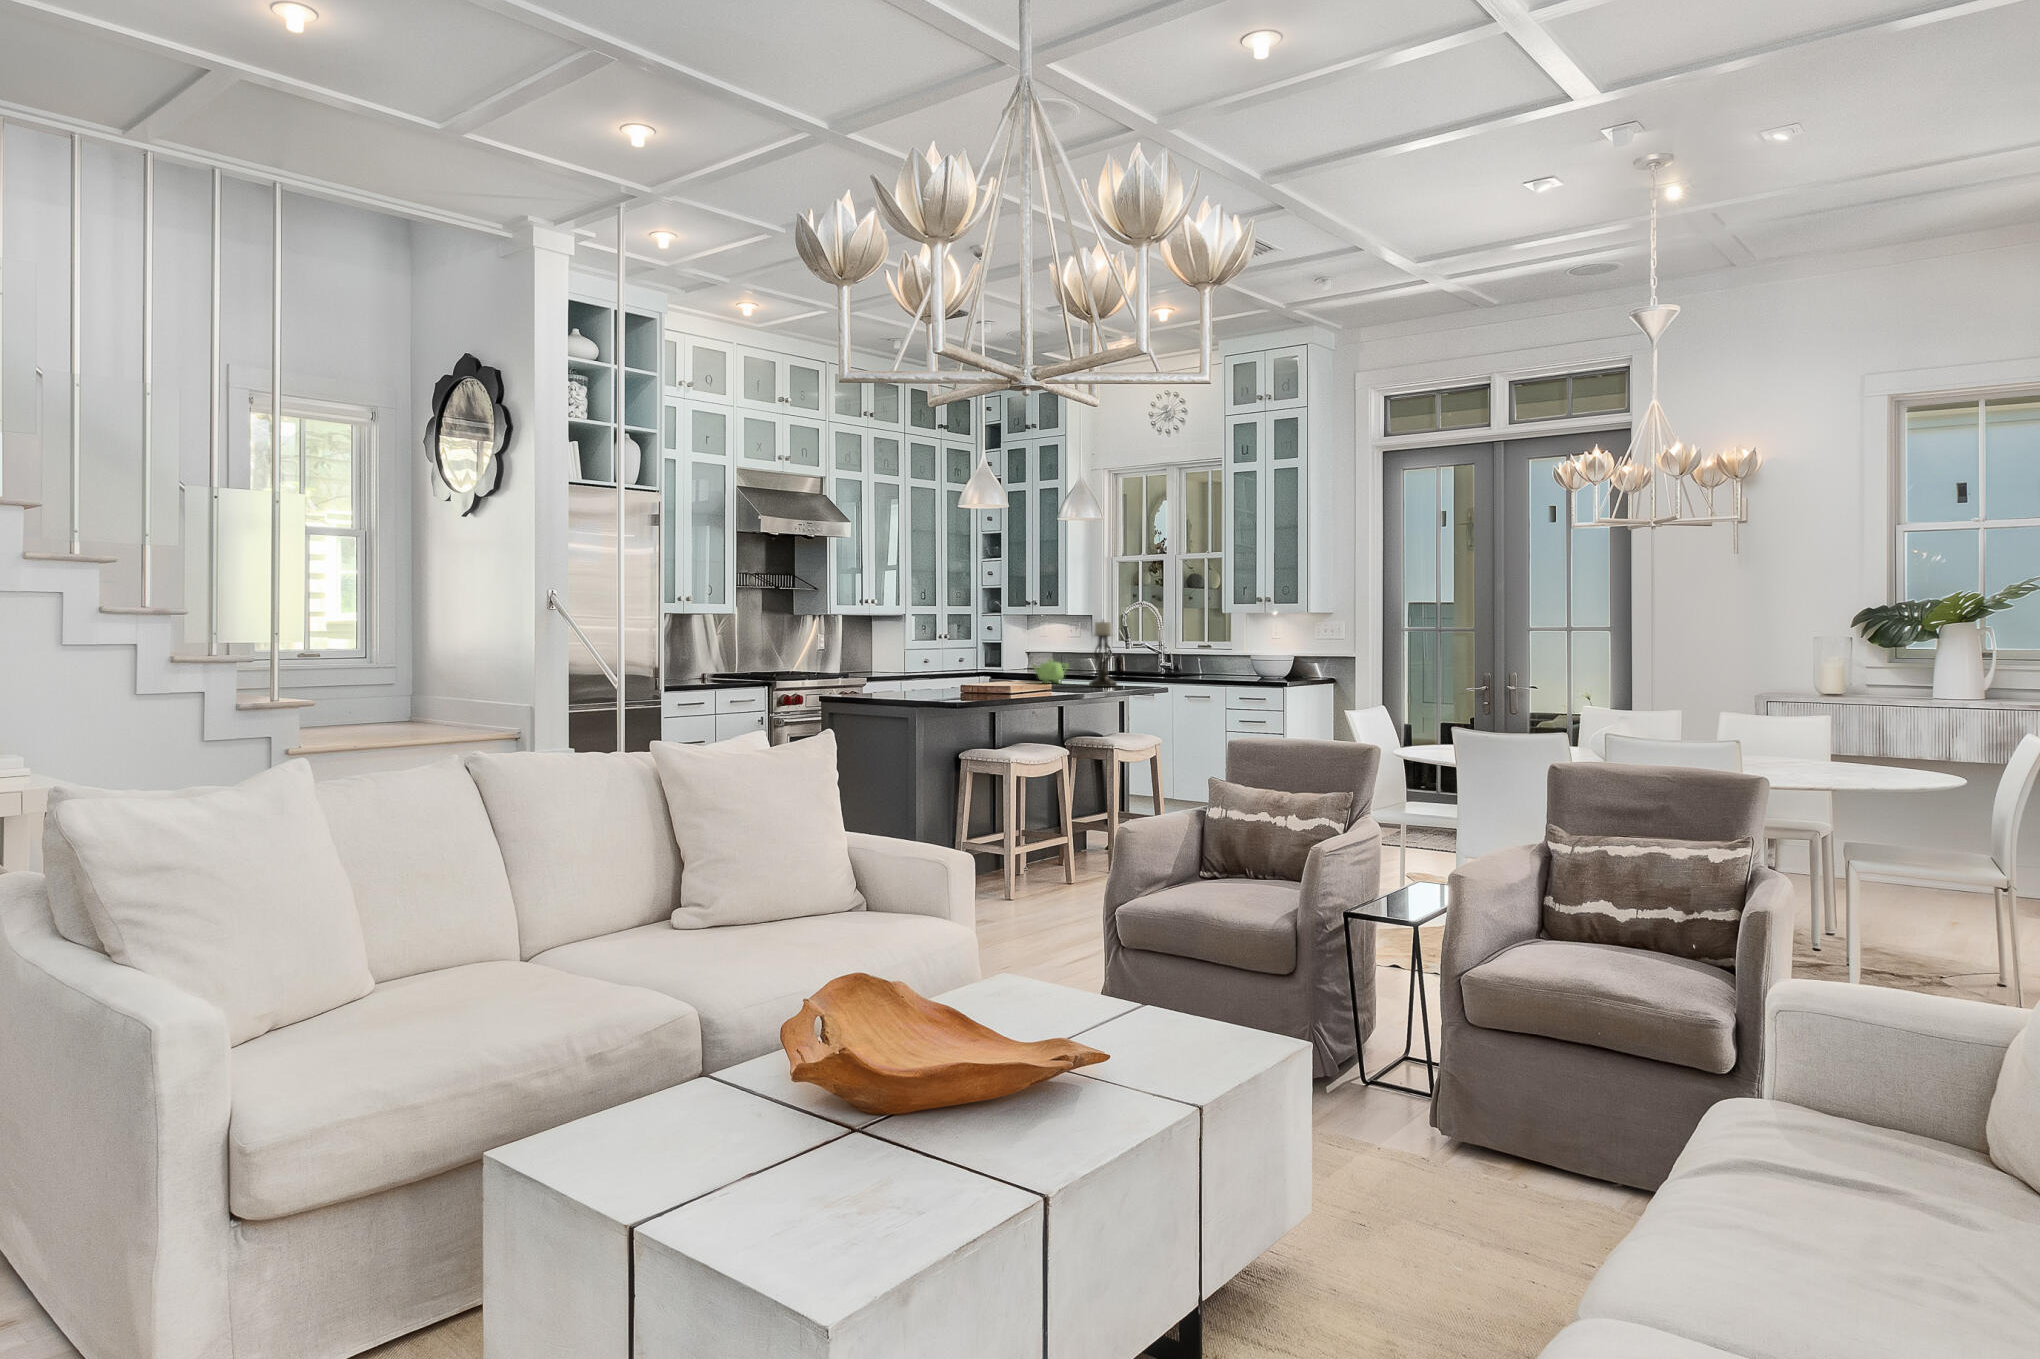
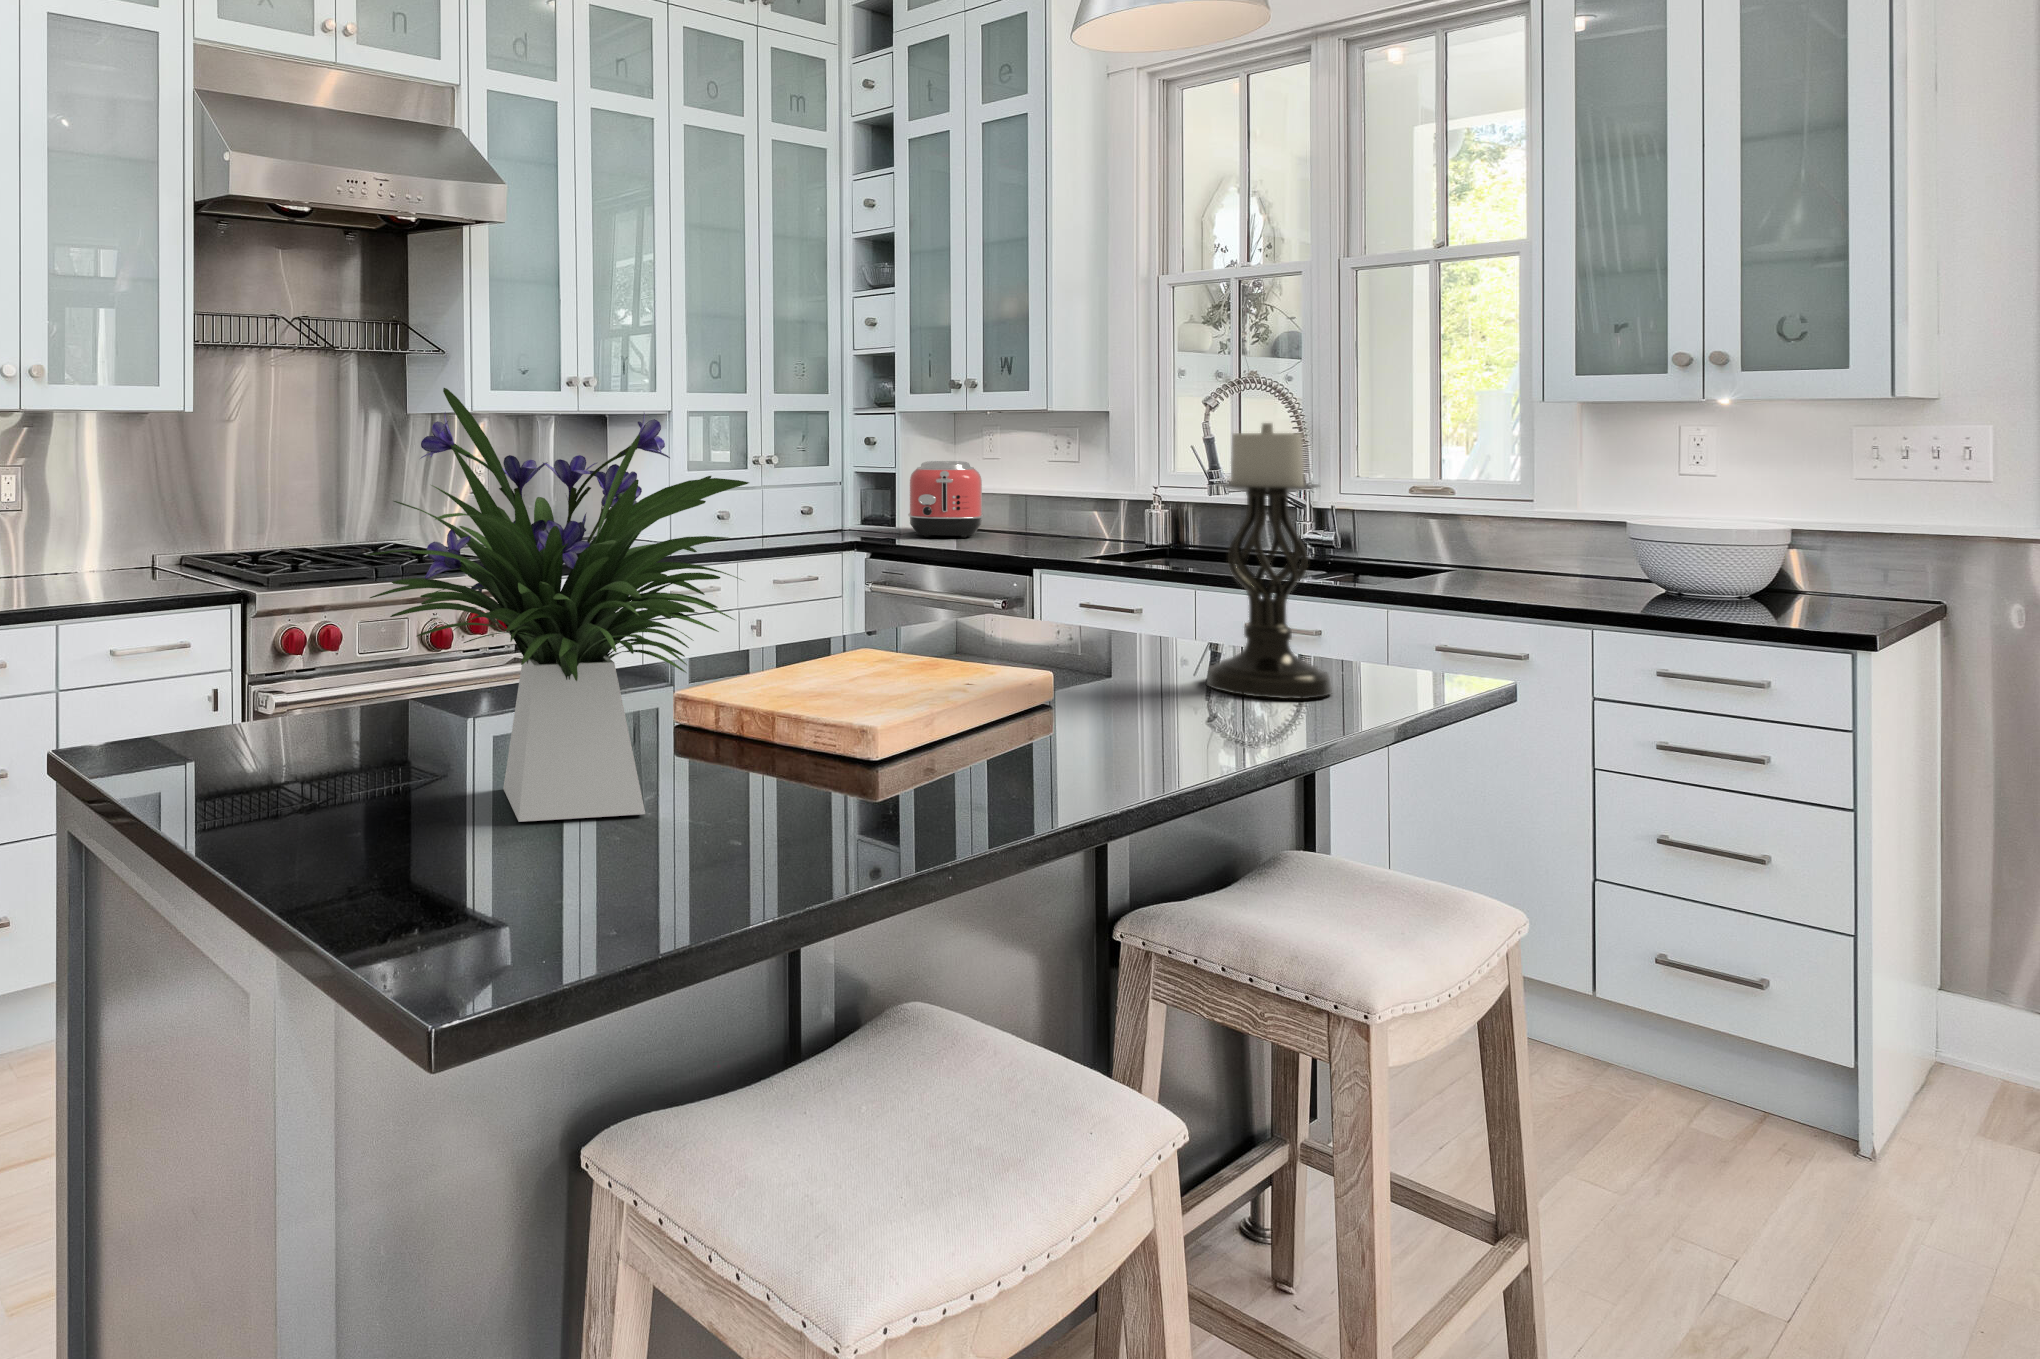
flower arrangement: none [909,611,987,696] -> present [366,388,749,822]
toaster: none [1008,637,1039,670] -> present [908,461,983,538]
teapot: present [1033,659,1068,683] -> none [974,566,1110,655]

